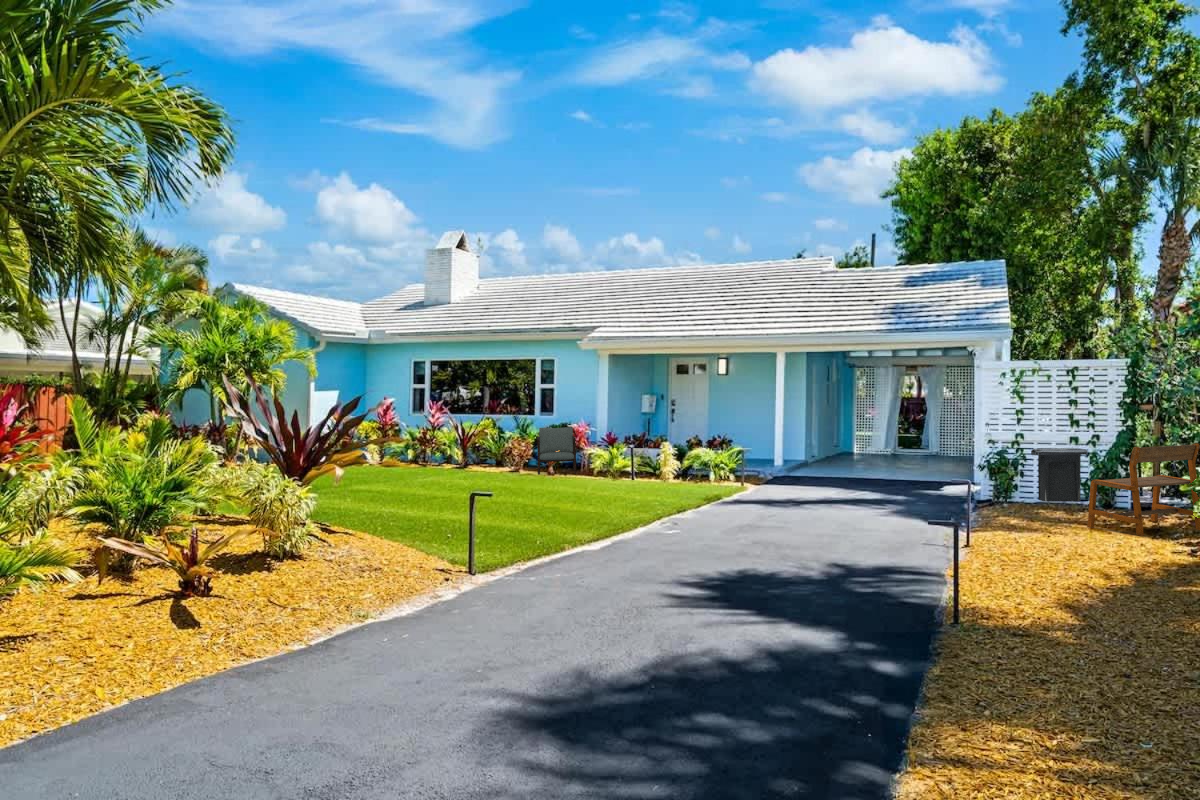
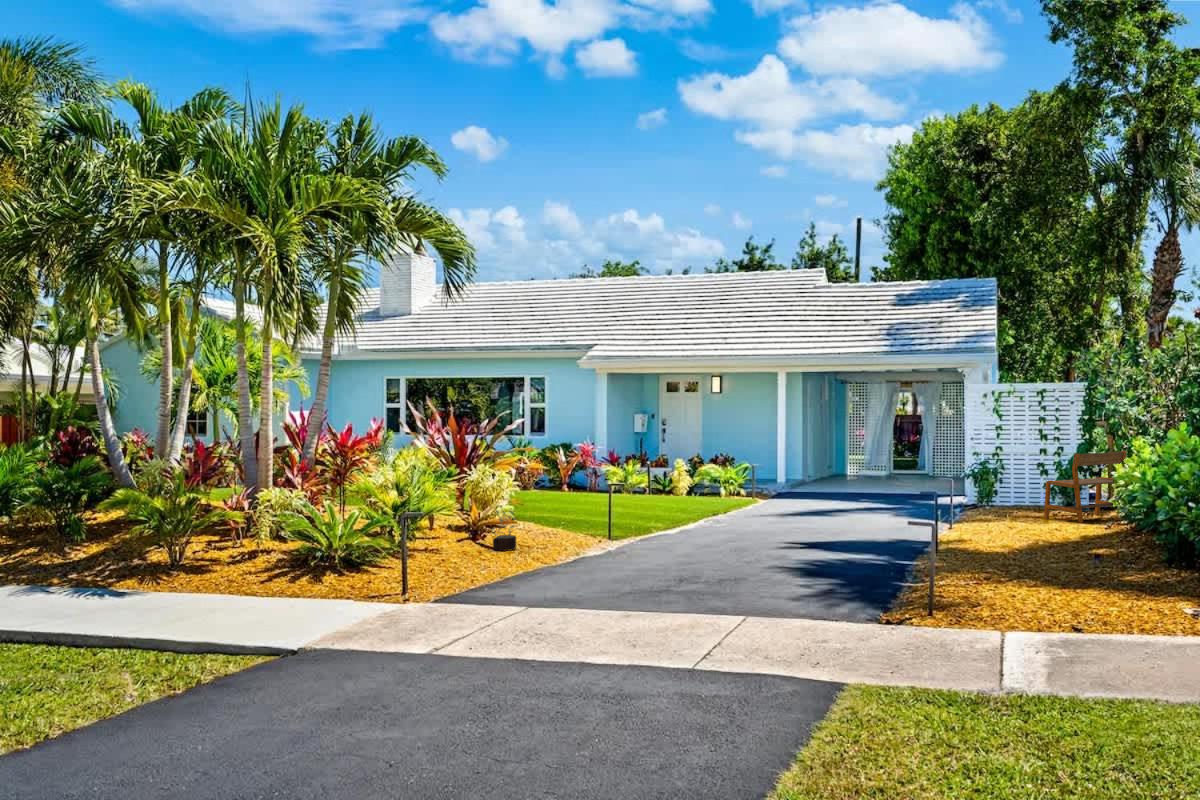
lounge chair: present [537,427,576,475] -> none [544,446,586,493]
trash can: present [1031,448,1088,501] -> none [1007,459,1053,504]
decorative plant: none [358,513,397,569] -> present [491,510,516,551]

